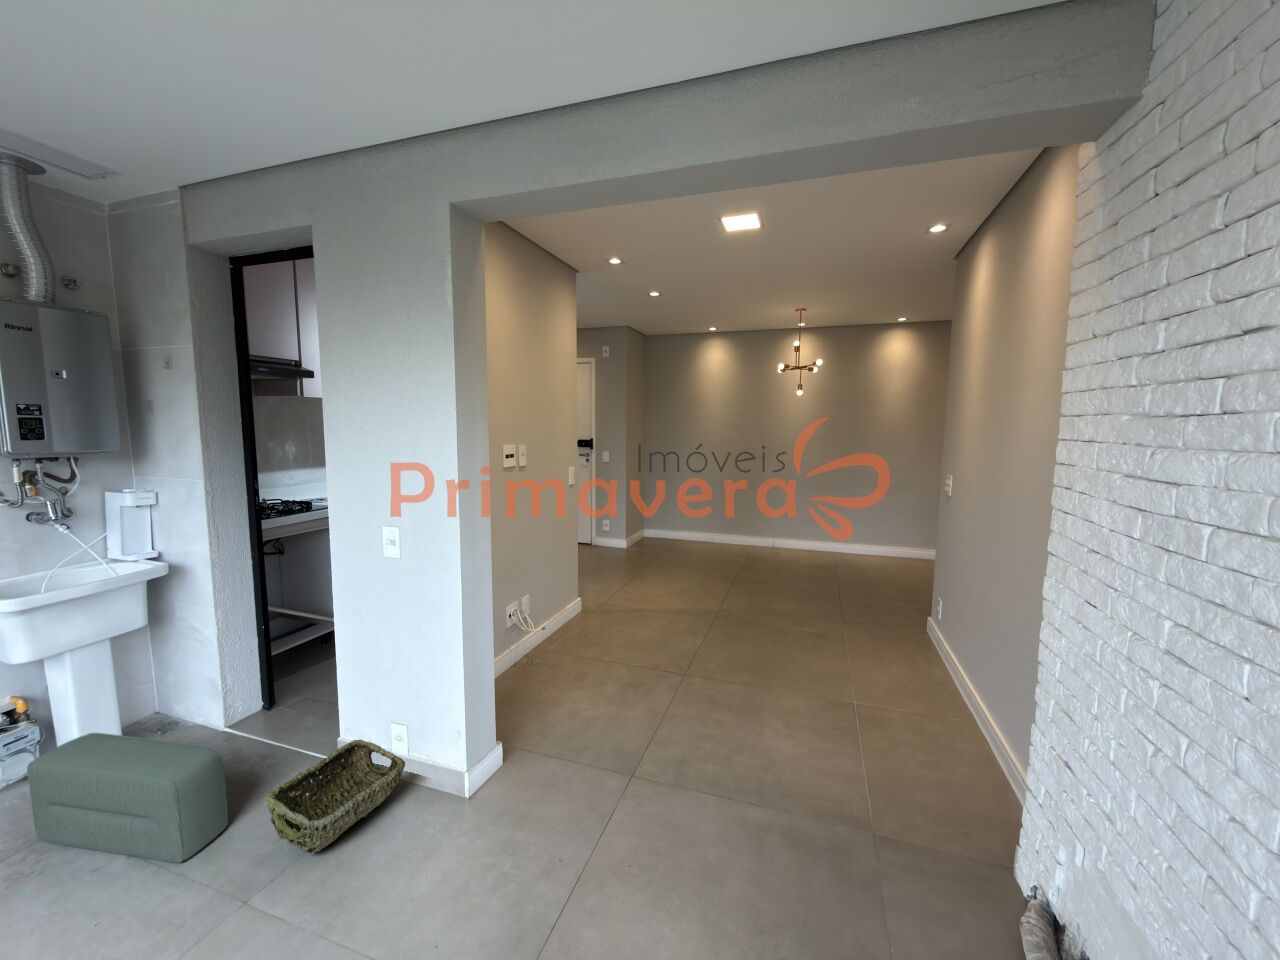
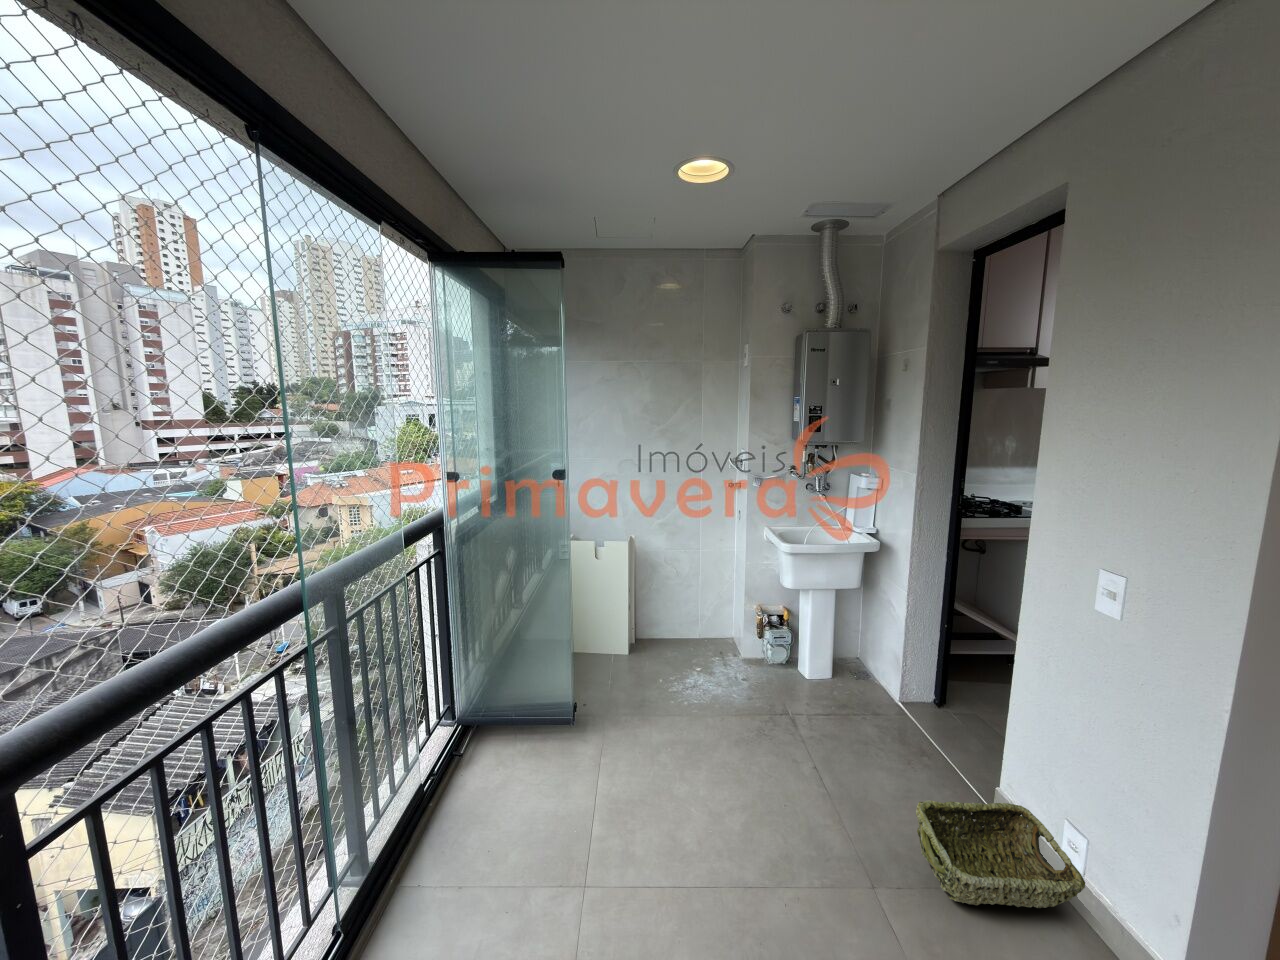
pouf: present [27,733,228,863] -> none [775,658,889,807]

